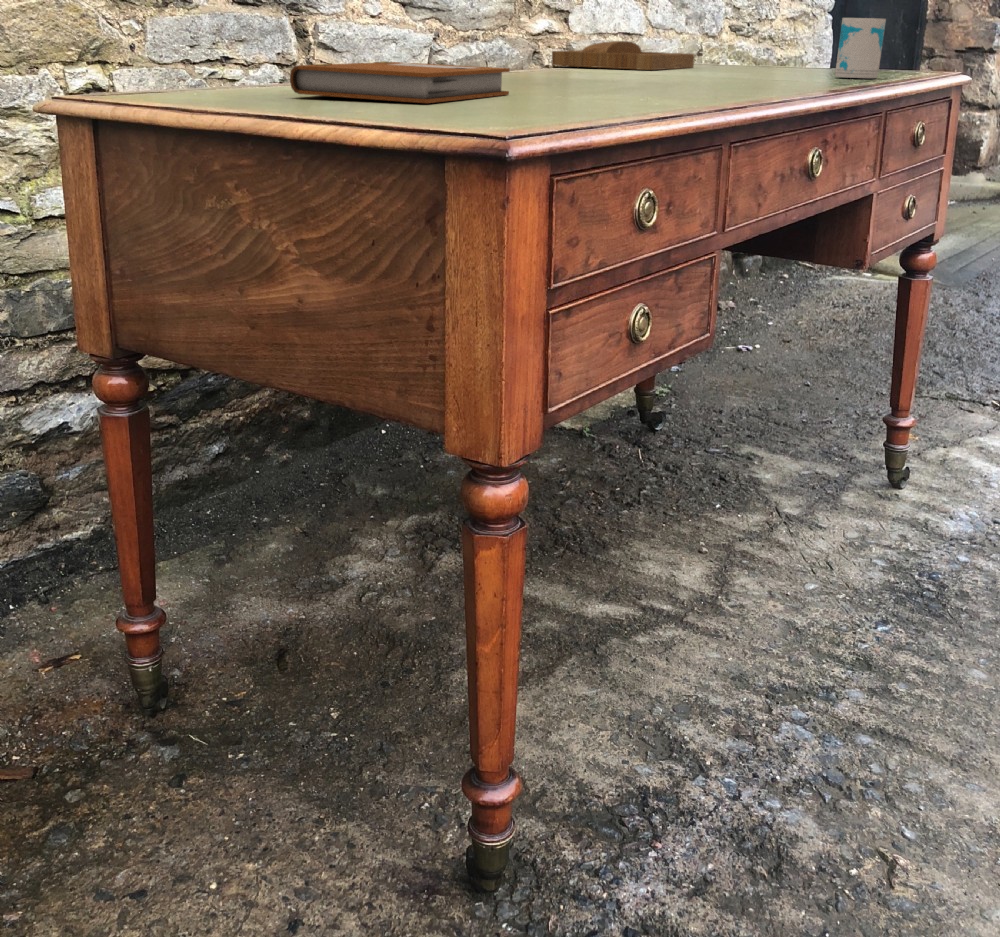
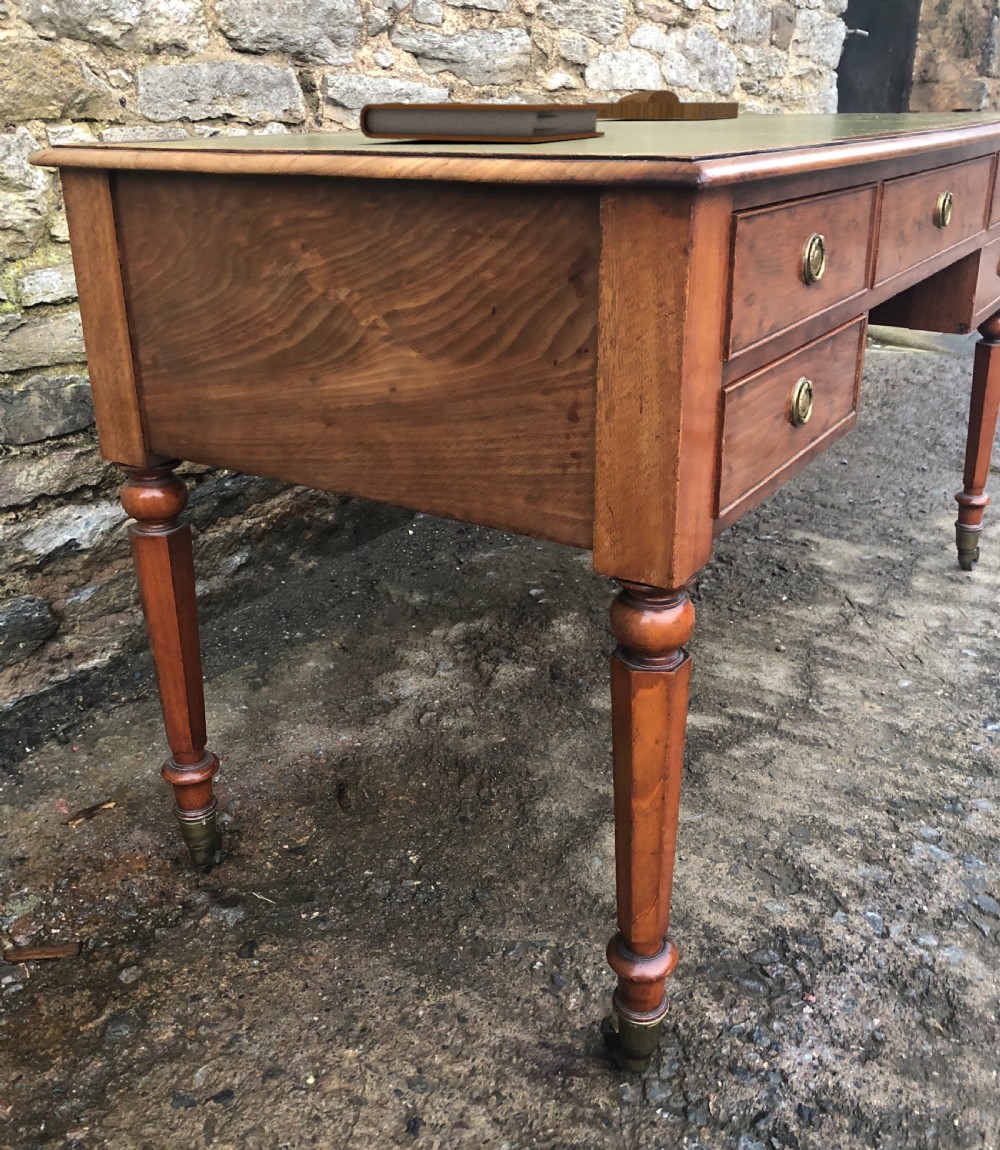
mug: present [835,18,886,78] -> none [916,50,973,118]

